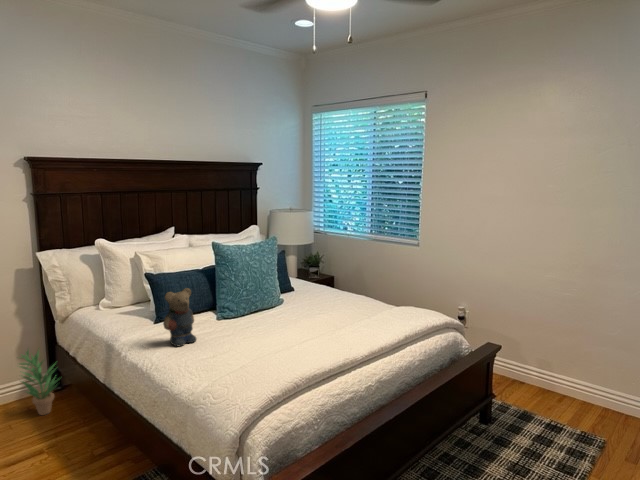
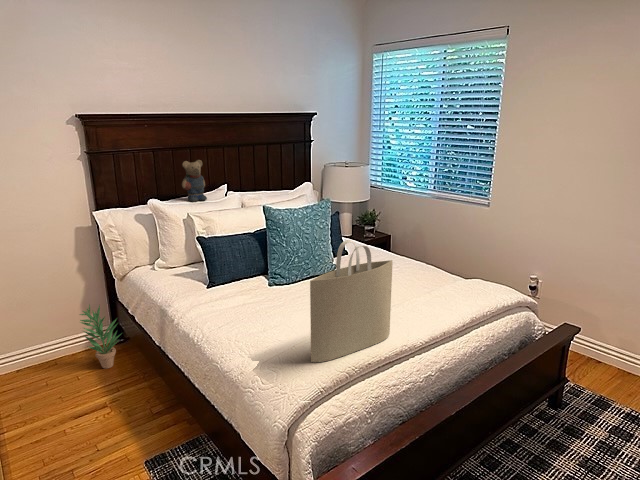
tote bag: none [259,261,333,375] -> present [310,240,392,362]
teddy bear: present [163,288,196,346] -> present [182,160,207,202]

